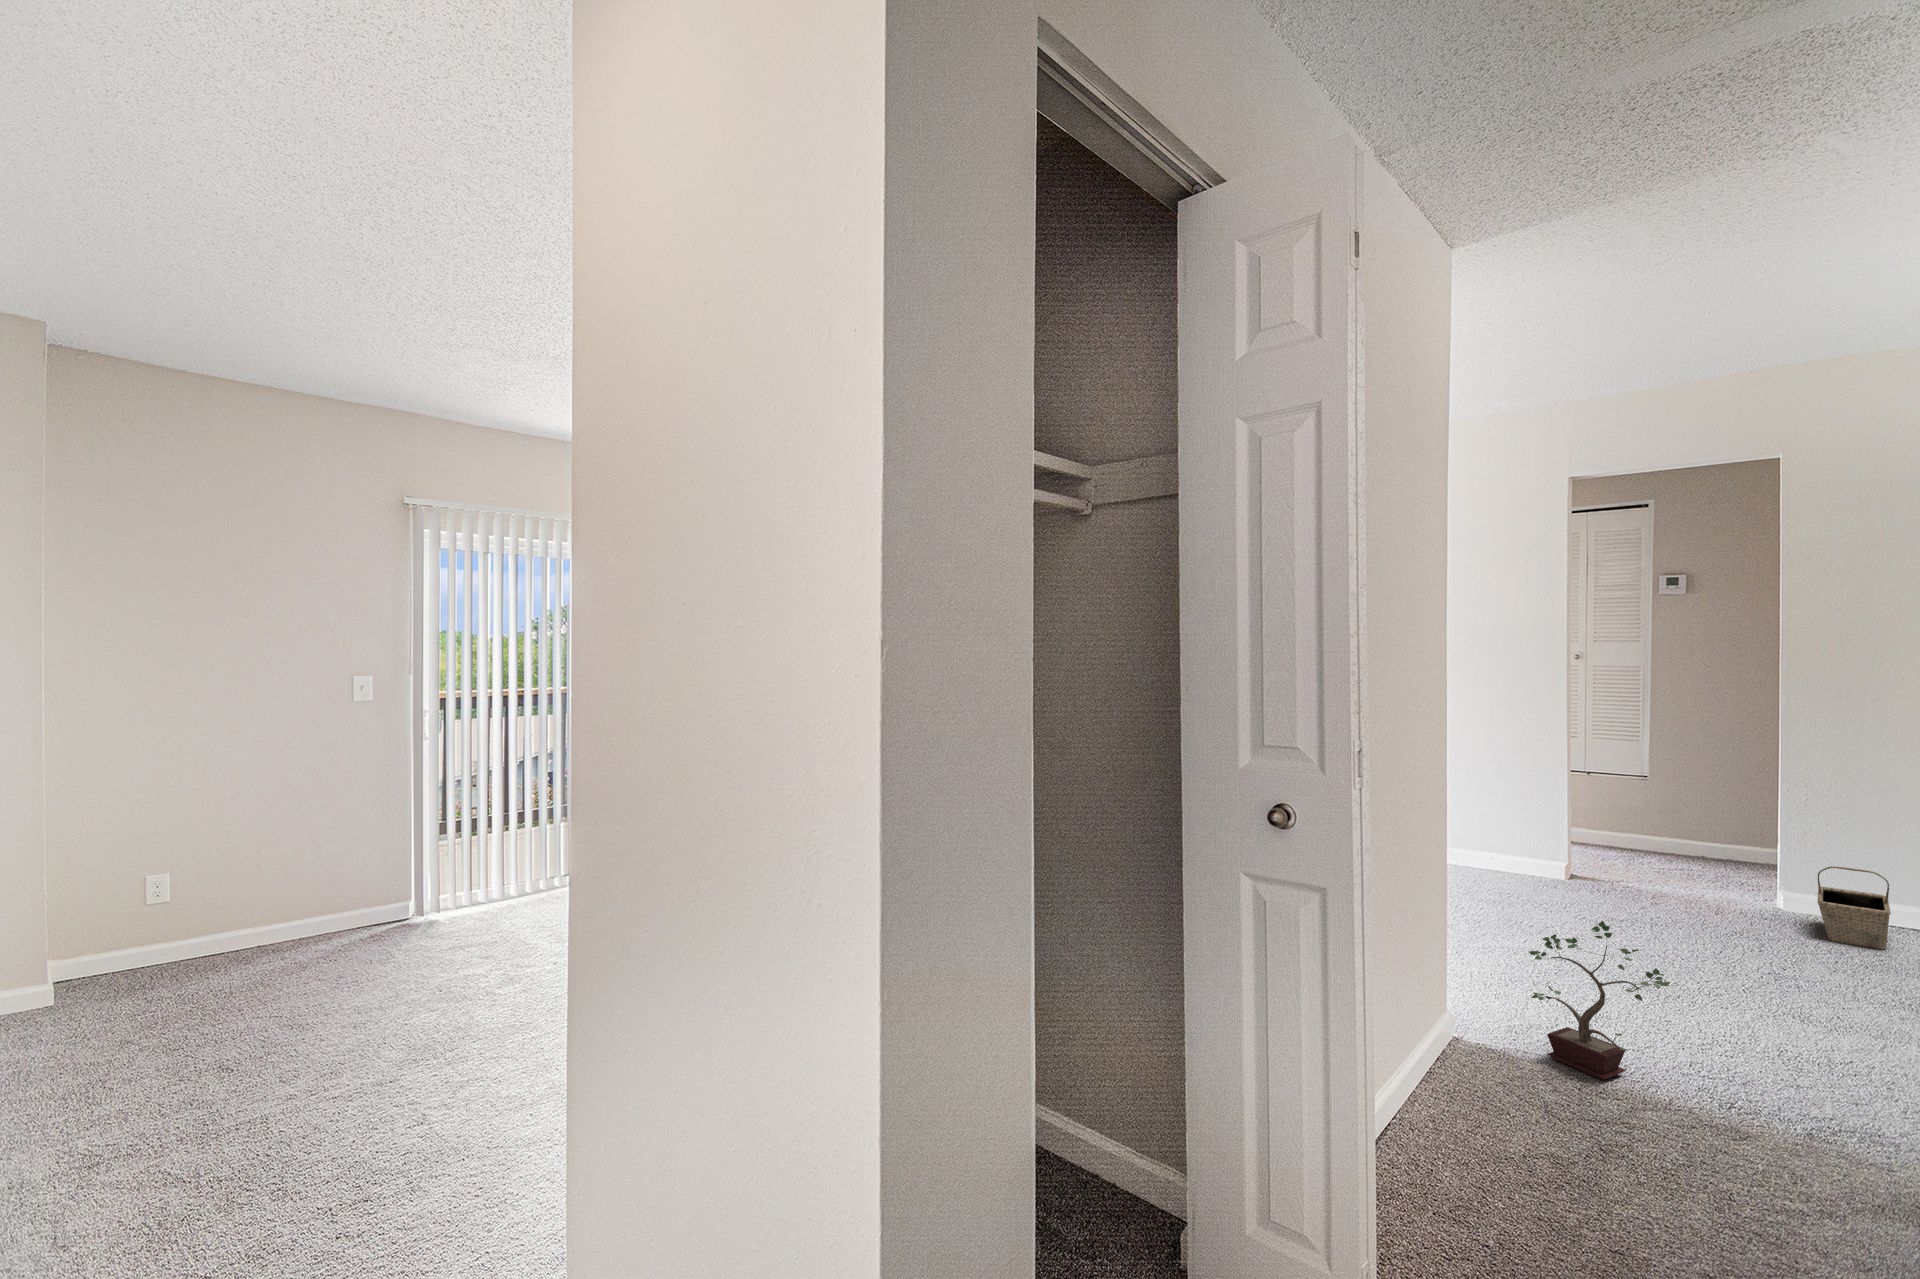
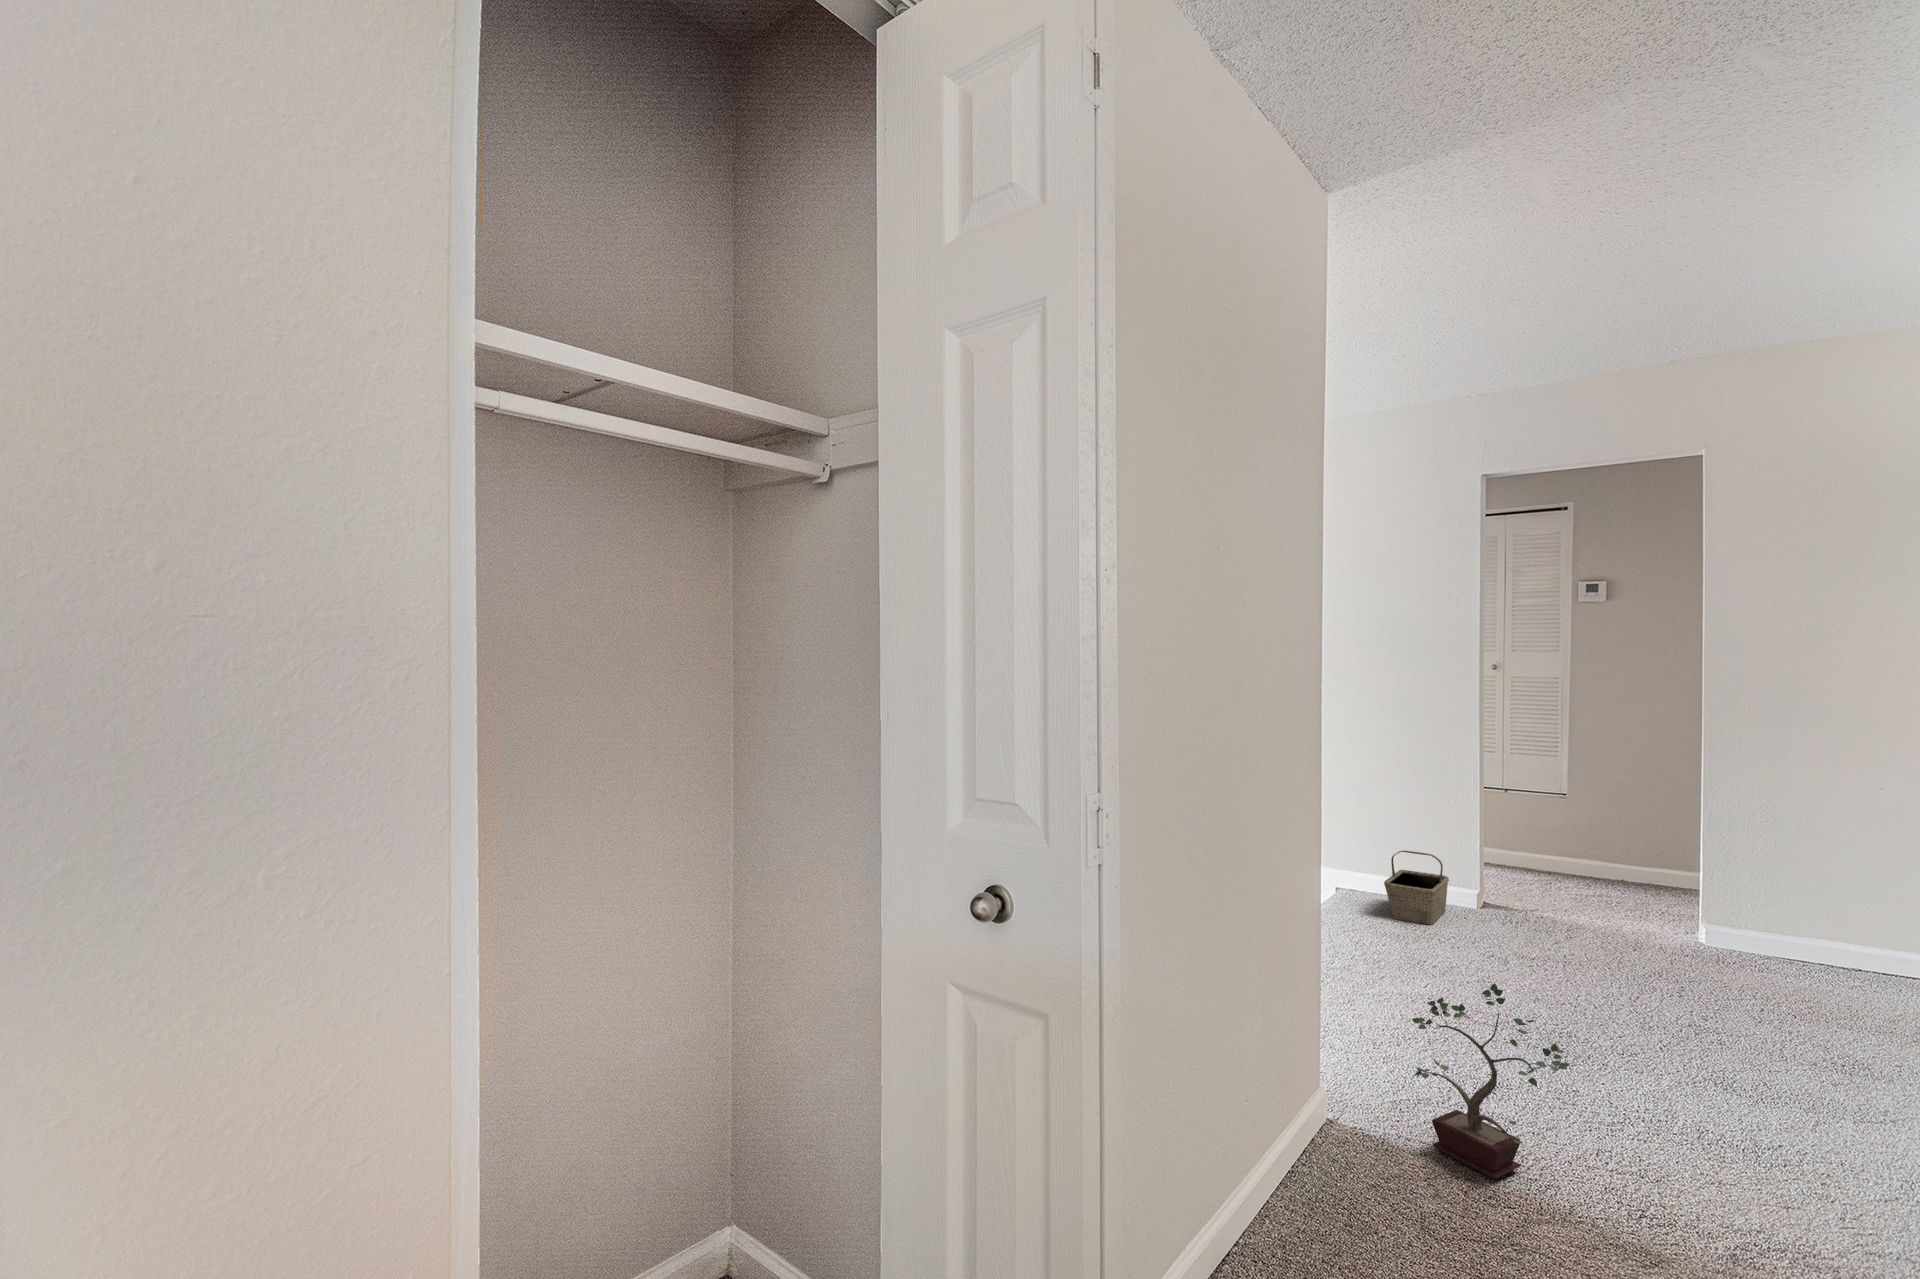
basket: present [1818,866,1891,949] -> present [1384,851,1449,925]

